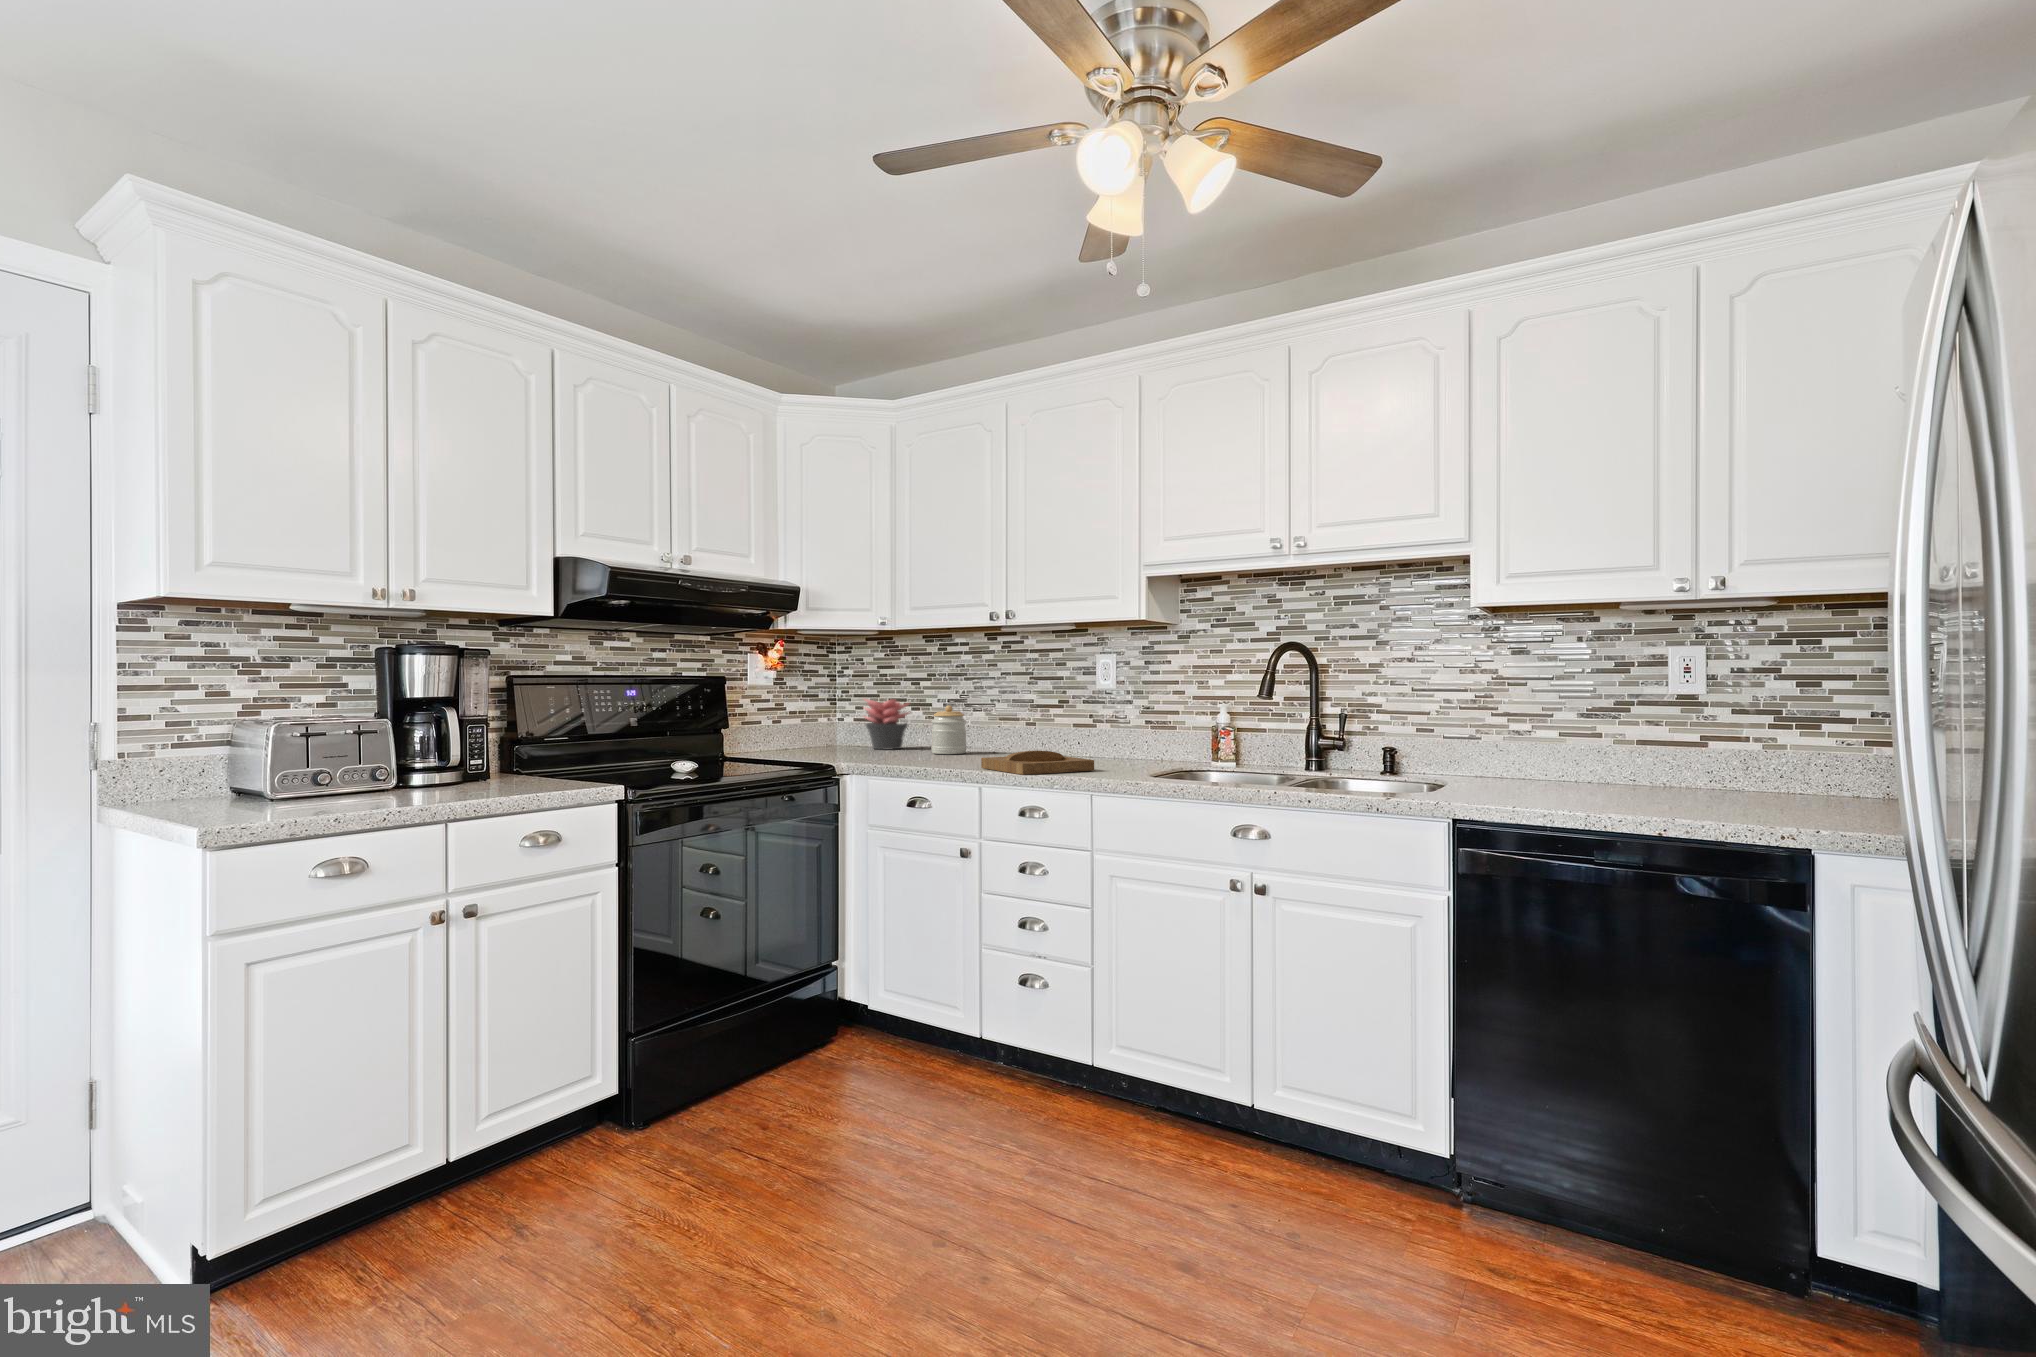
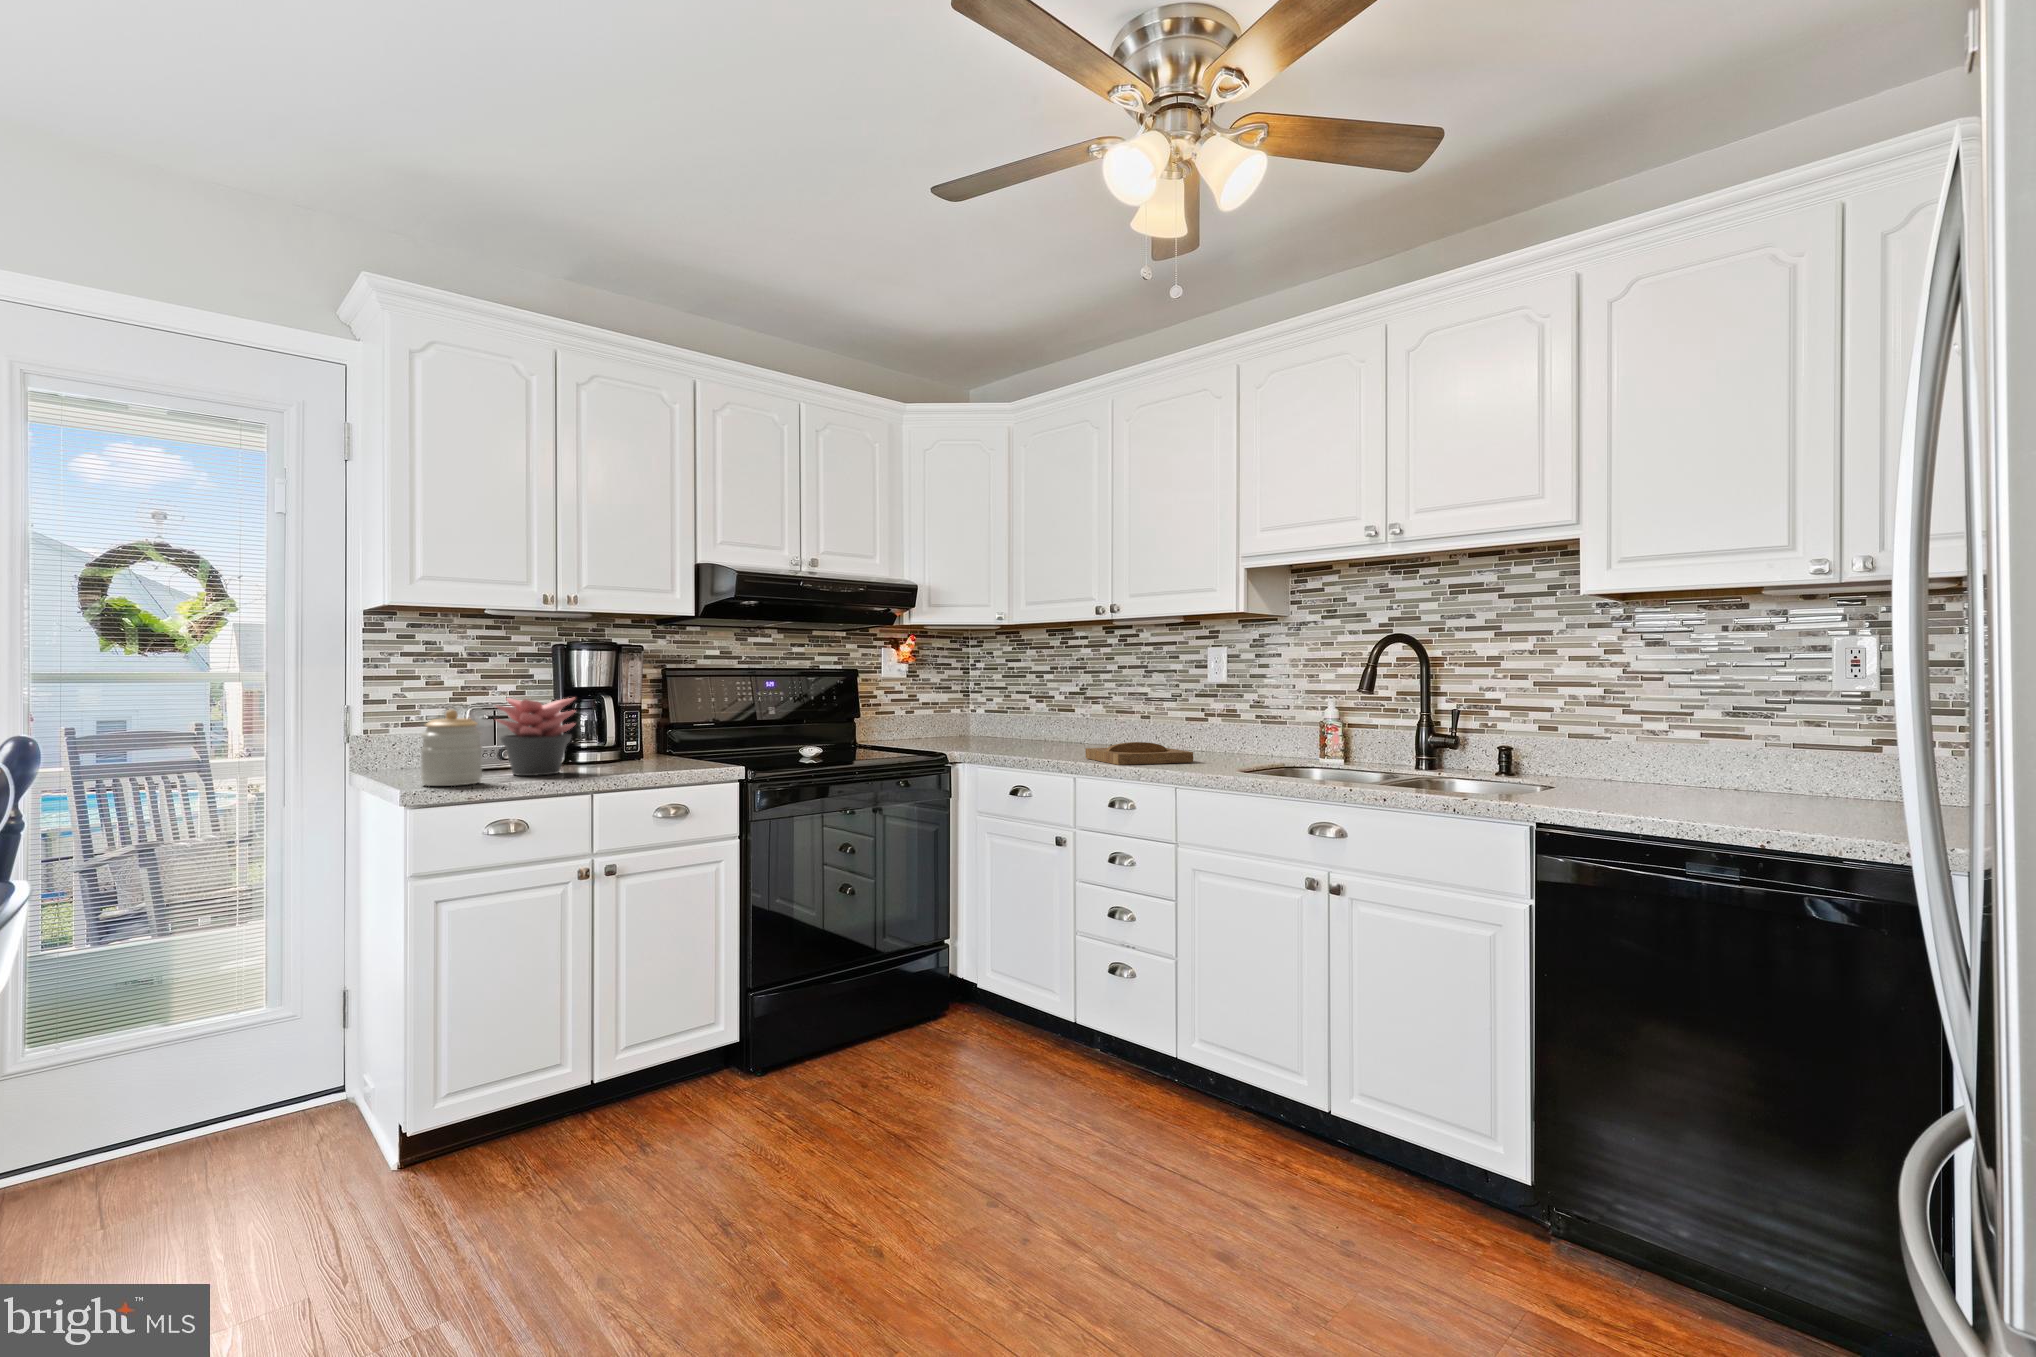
succulent plant: present [865,699,909,749] -> present [496,697,575,776]
jar: present [931,705,967,754] -> present [421,710,482,786]

